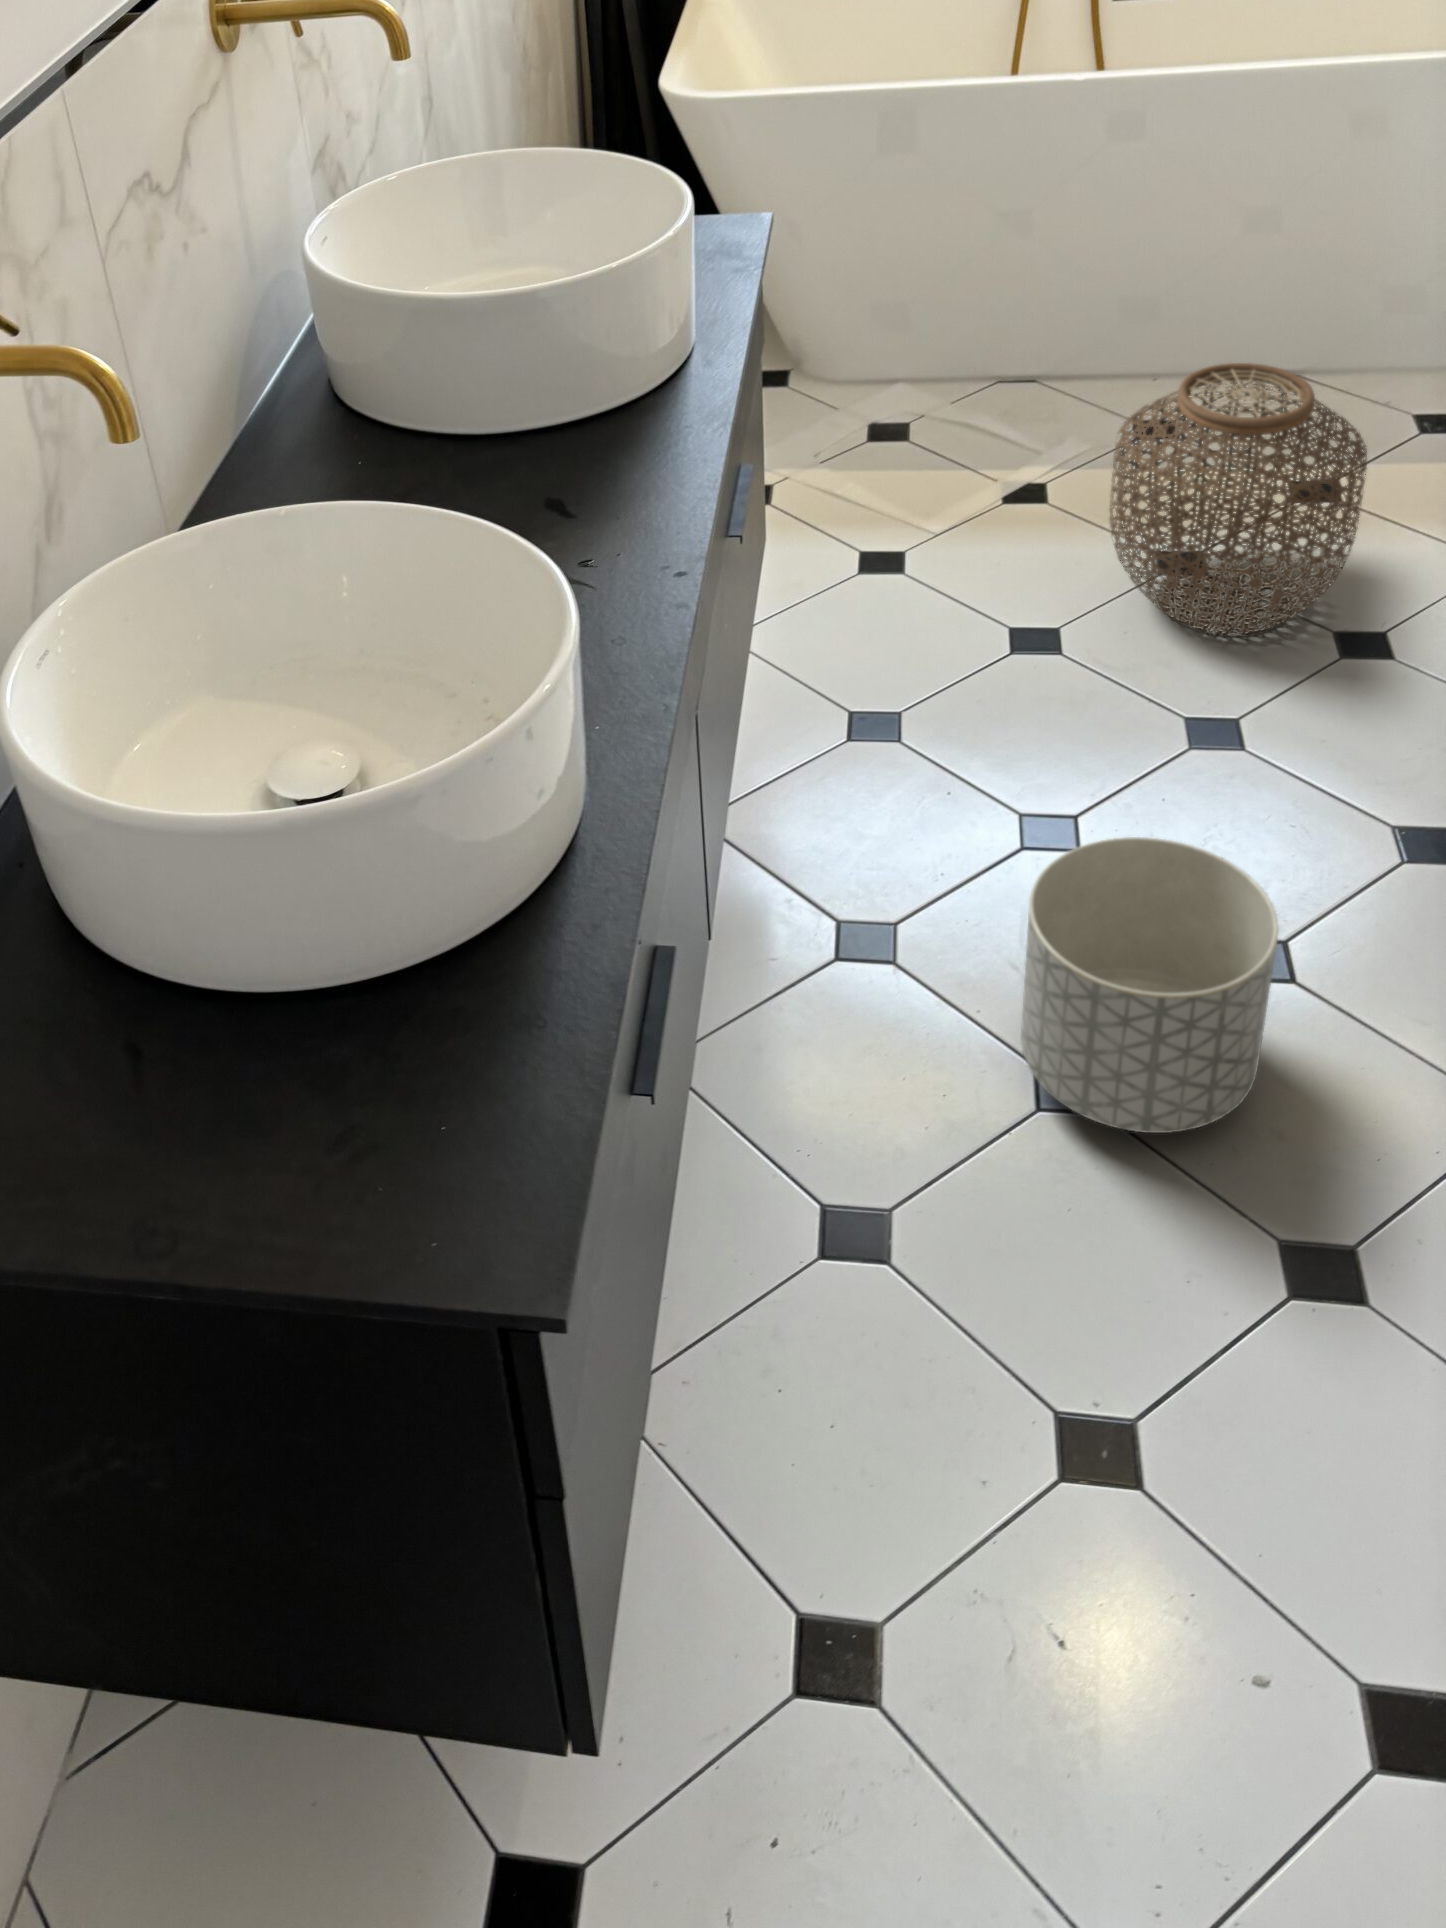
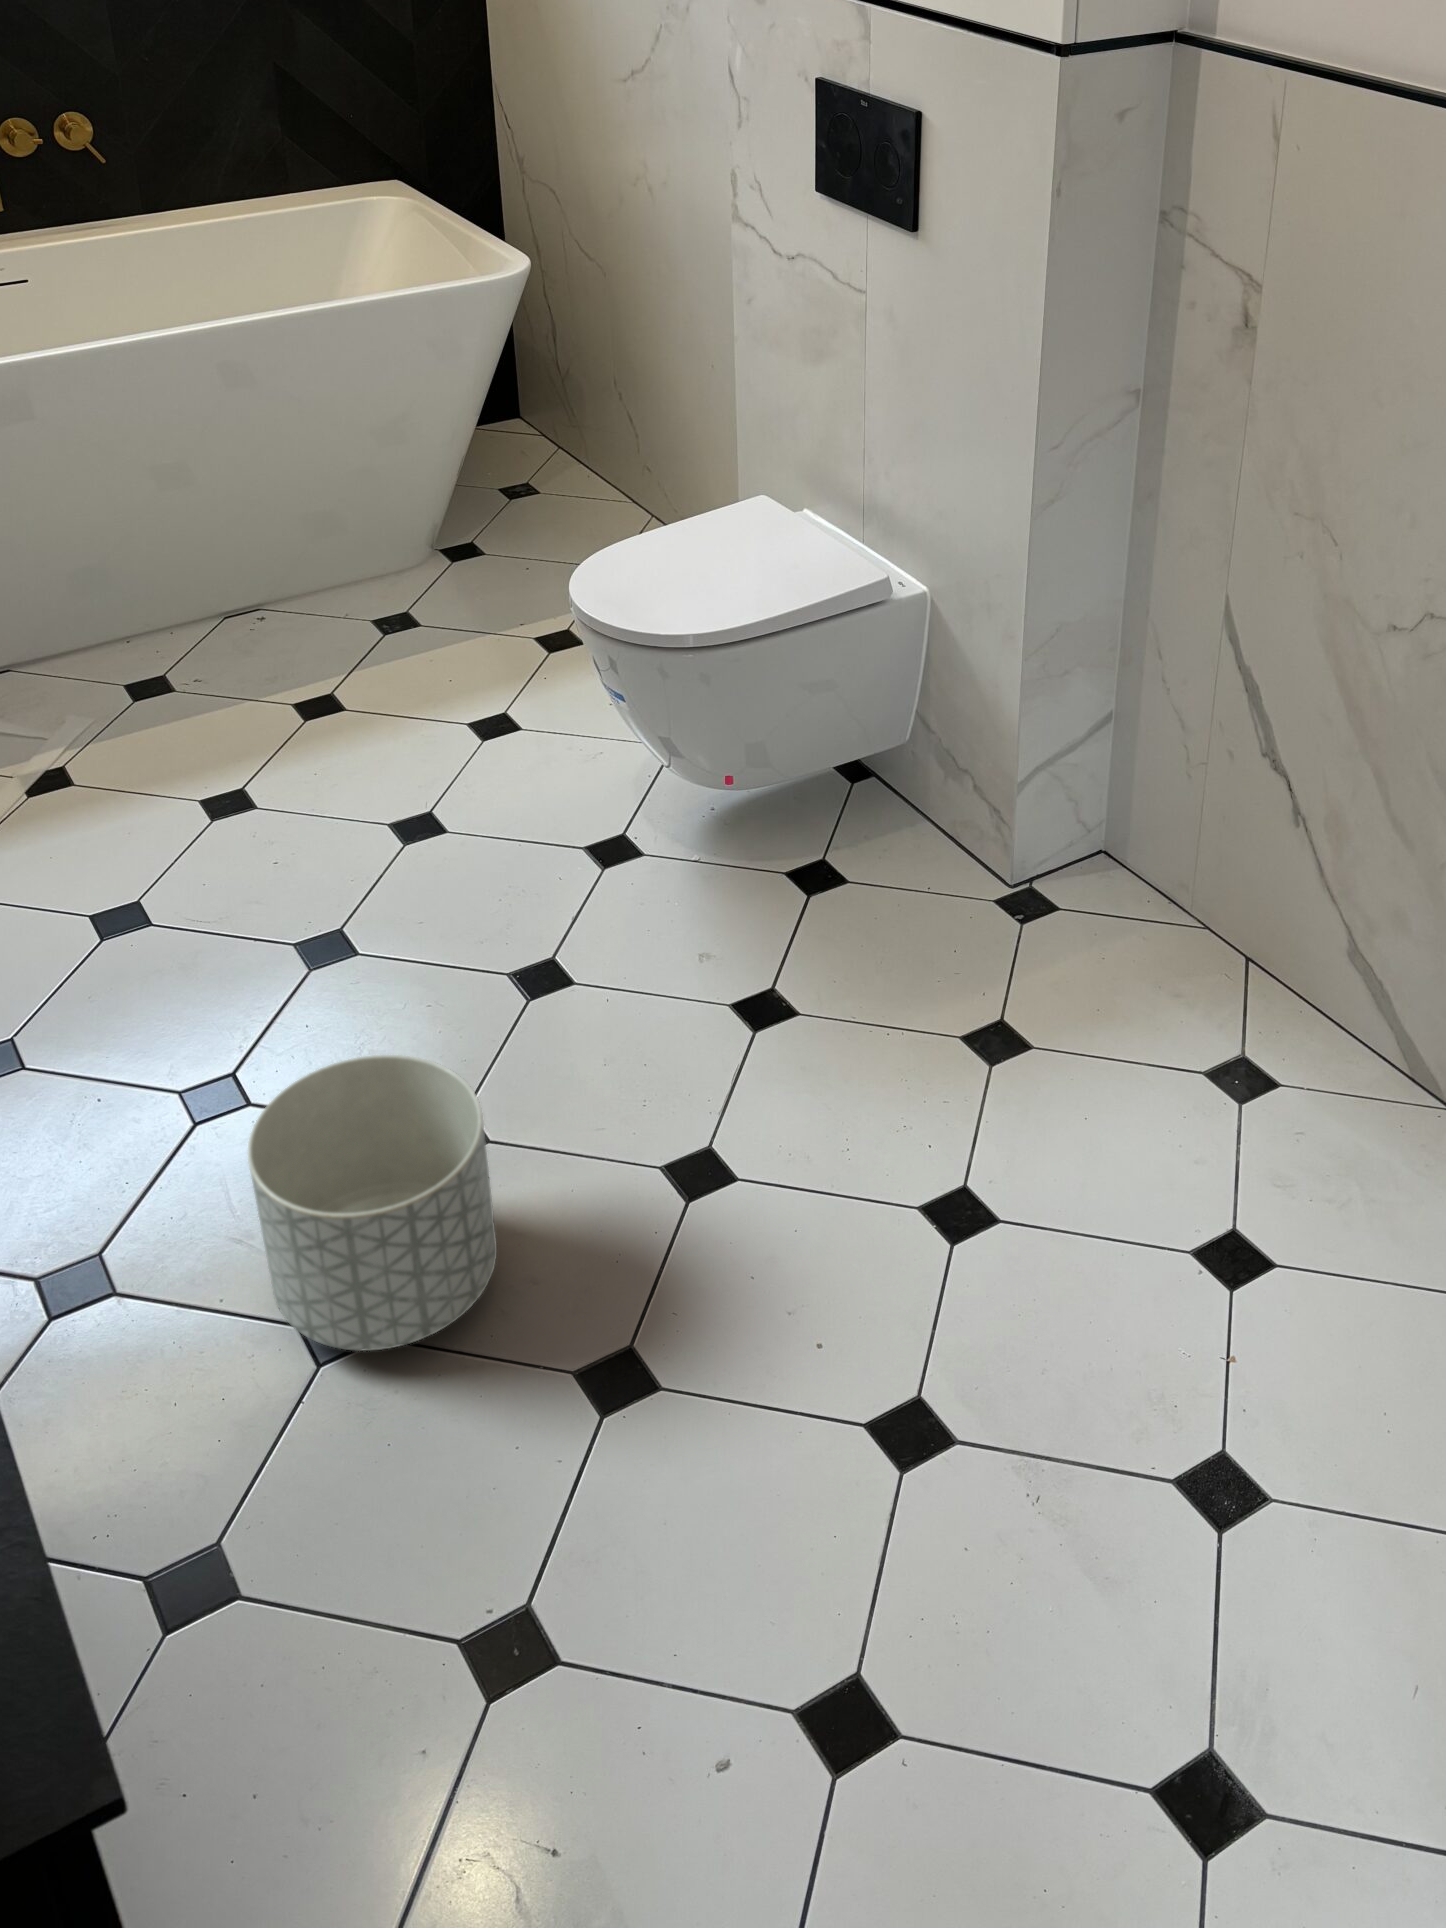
woven basket: present [1109,363,1367,634] -> none [135,603,377,859]

